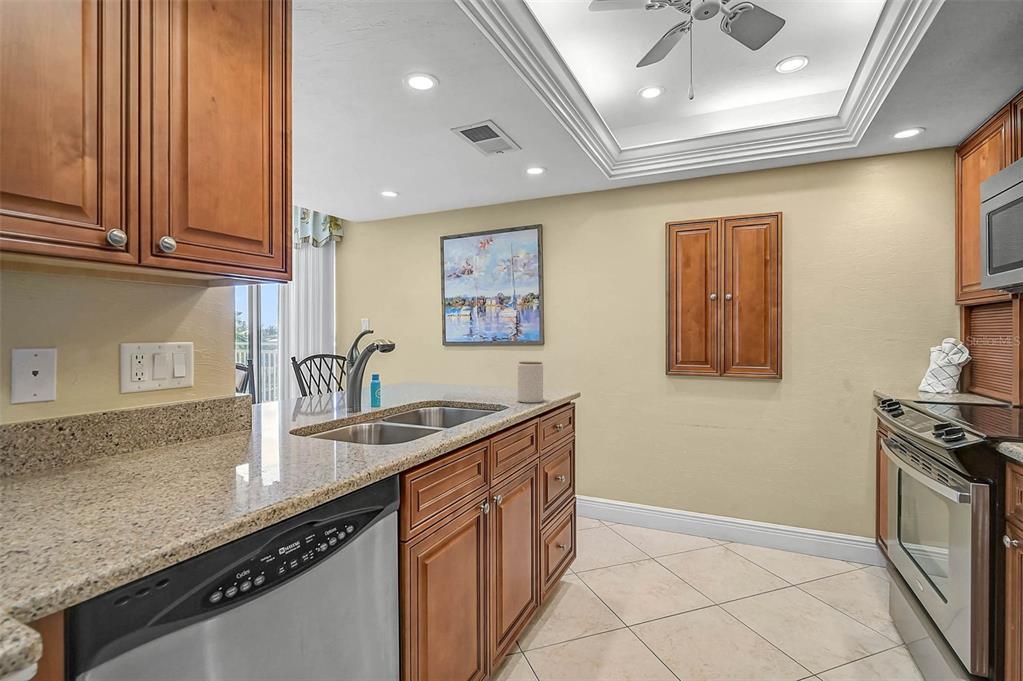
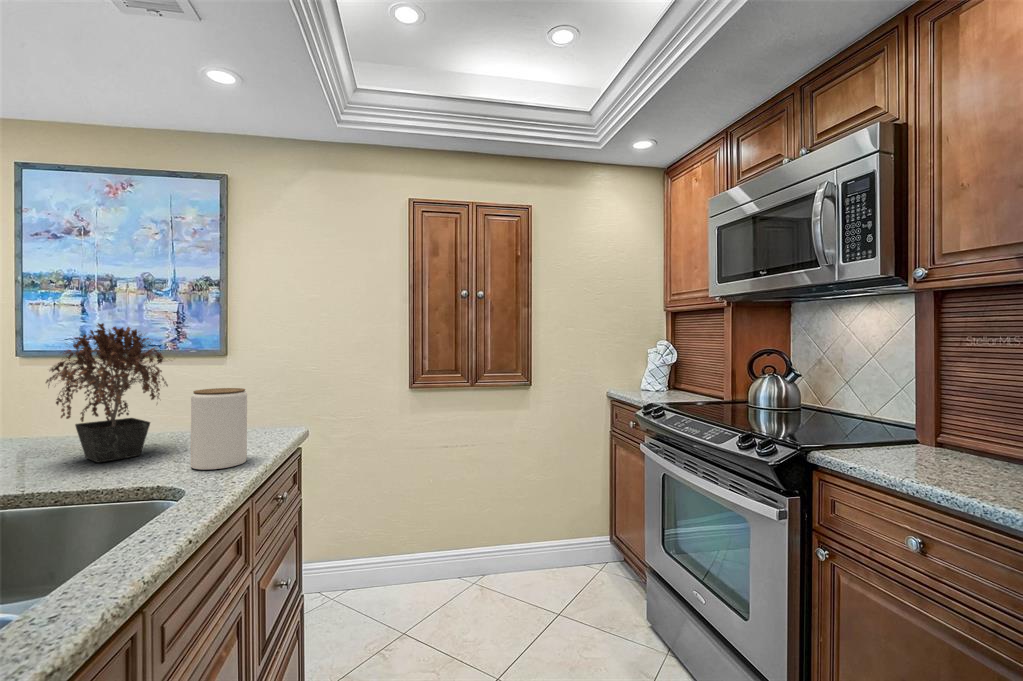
potted plant: none [462,327,513,396] -> present [46,323,168,463]

